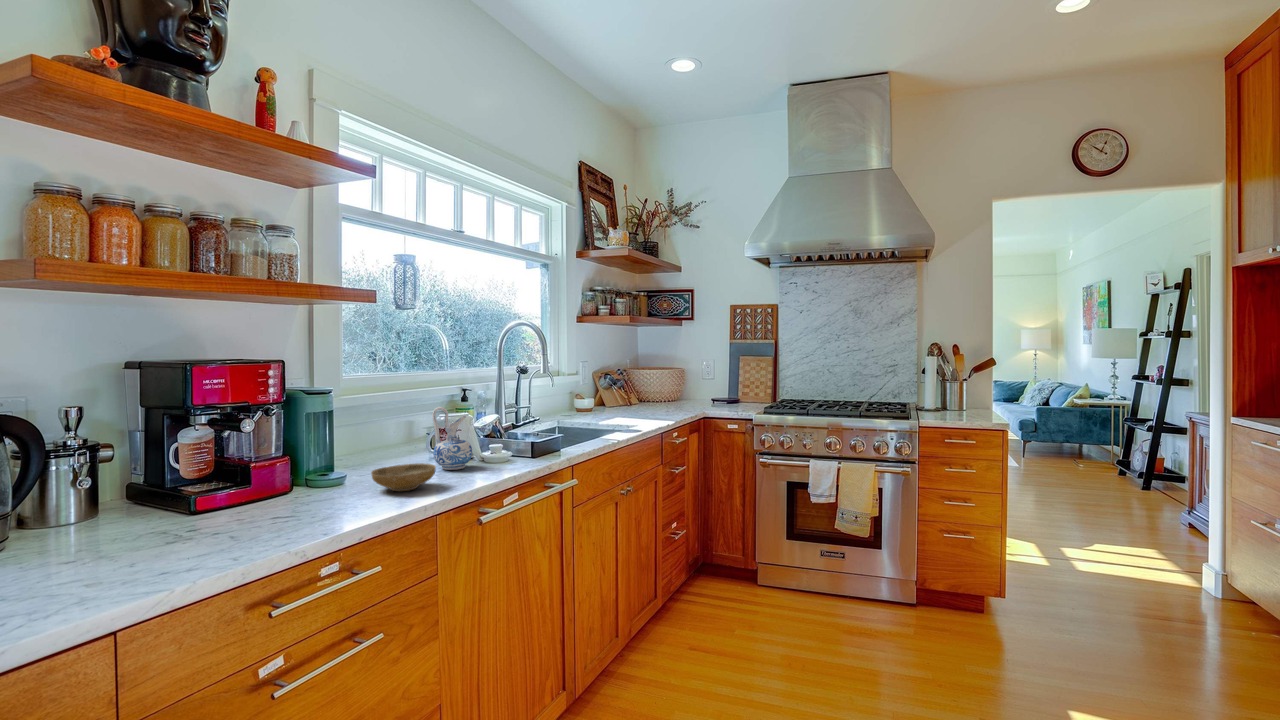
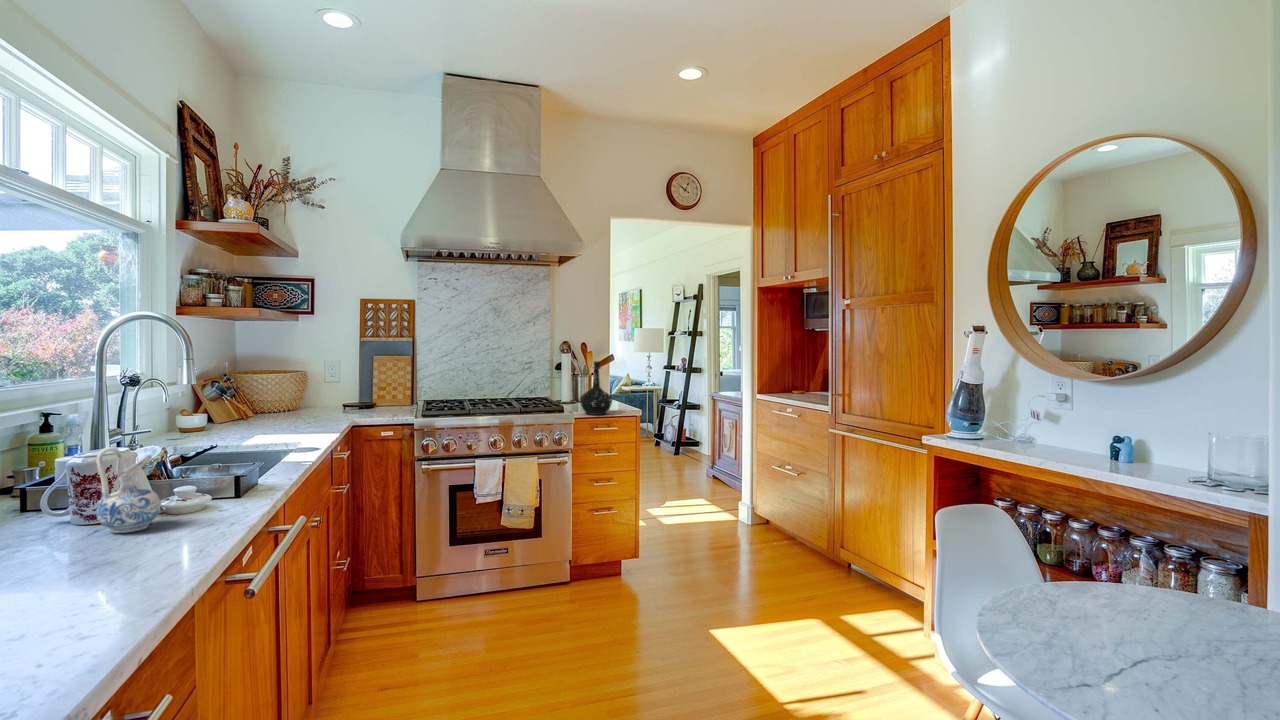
bottle: none [935,360,978,422] -> present [580,361,612,415]
ceramic bowl: present [371,463,436,491] -> none [48,528,158,575]

